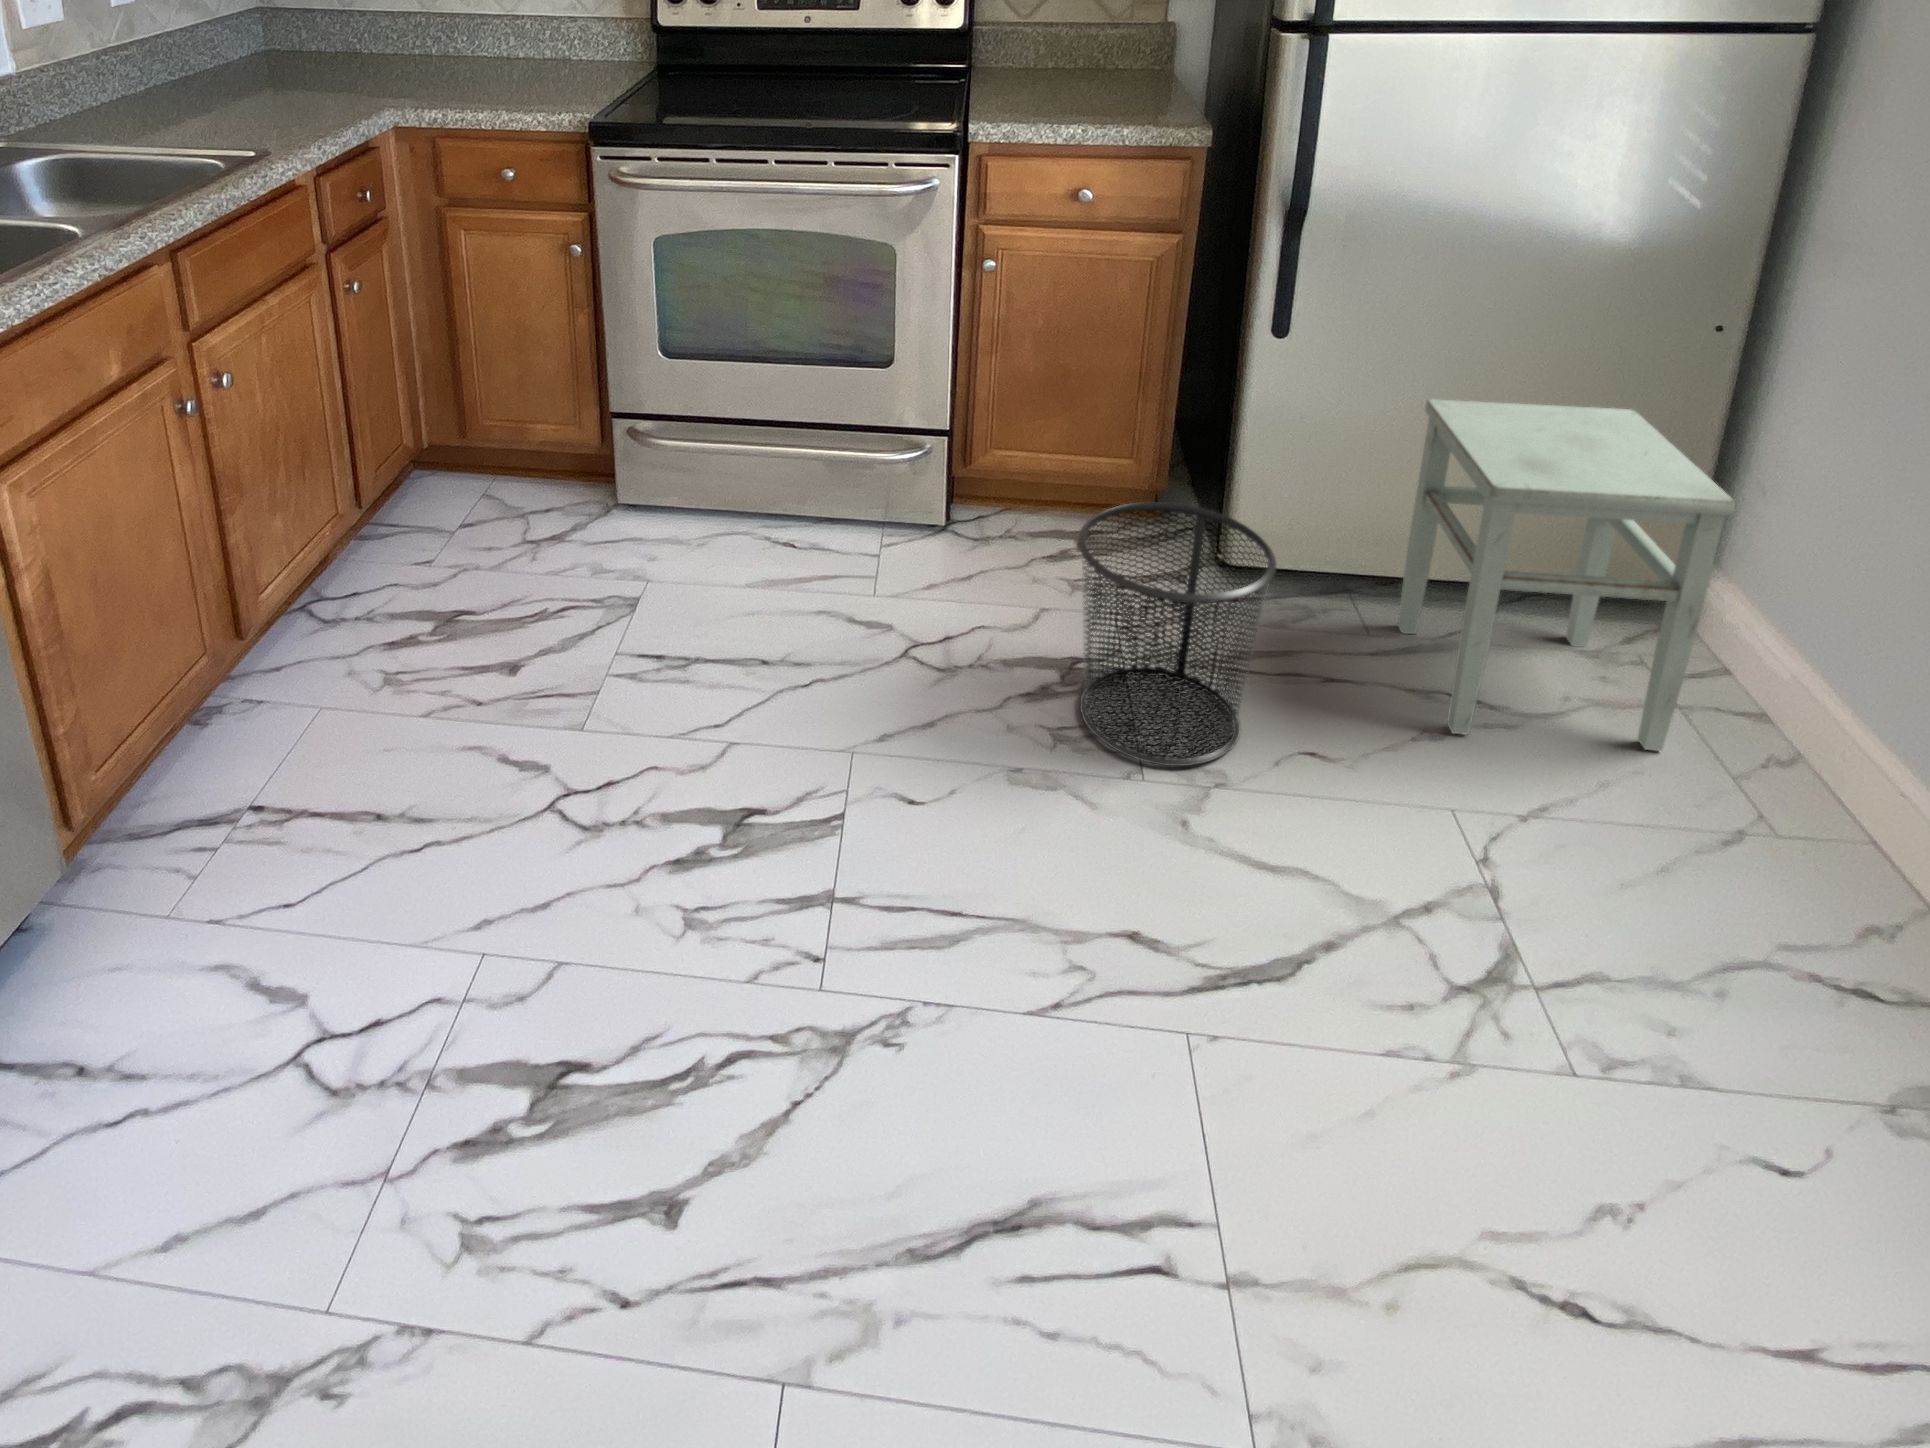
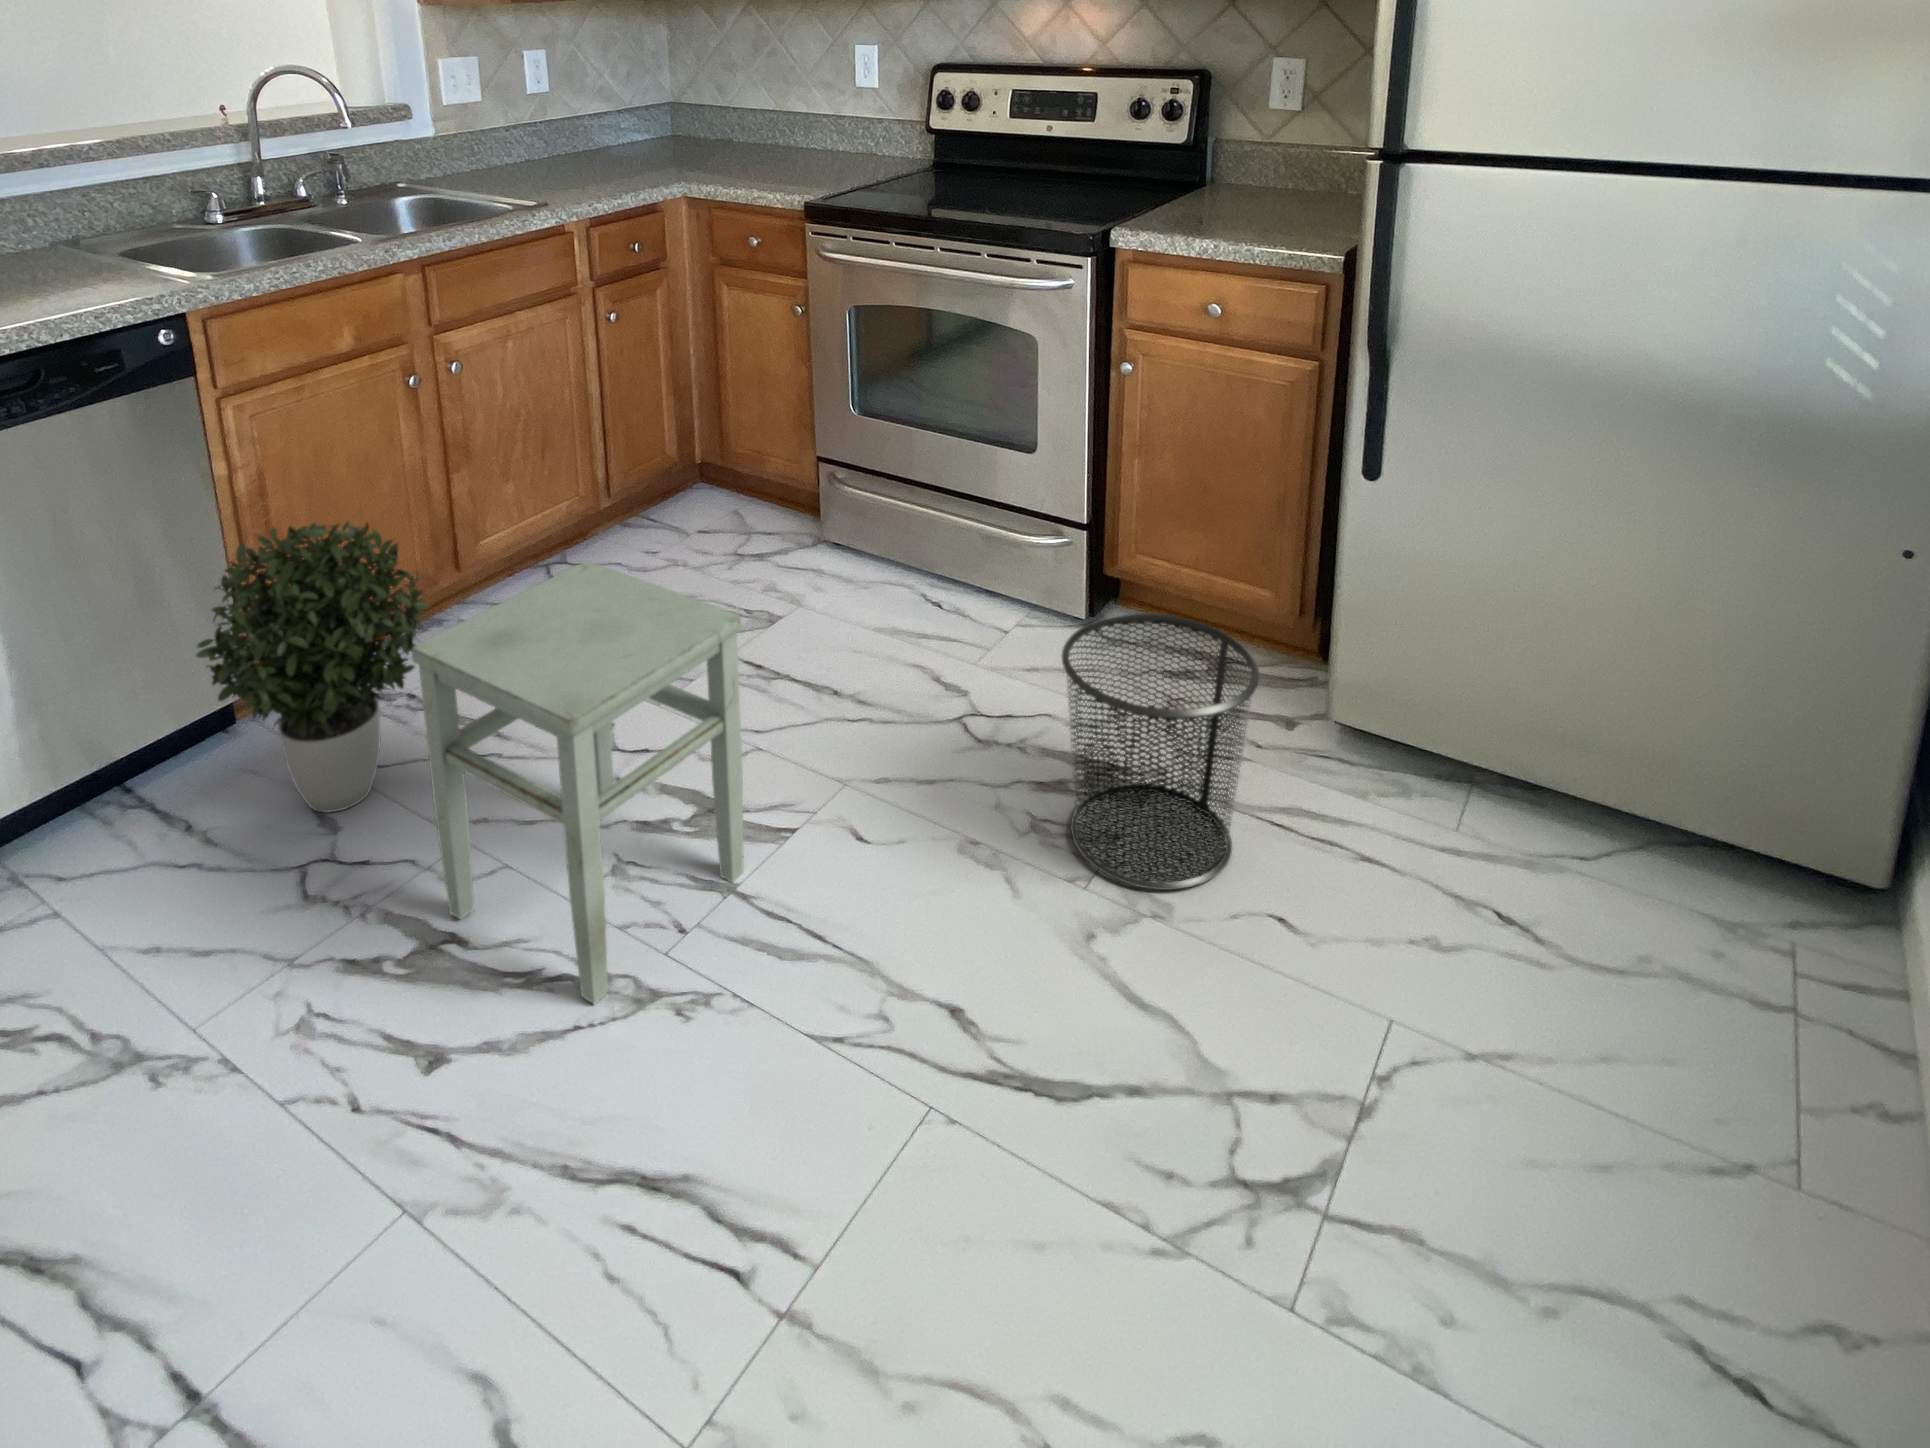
stool: present [1398,400,1735,751] -> present [412,561,743,1004]
potted plant: none [69,601,380,985] -> present [196,522,429,812]

